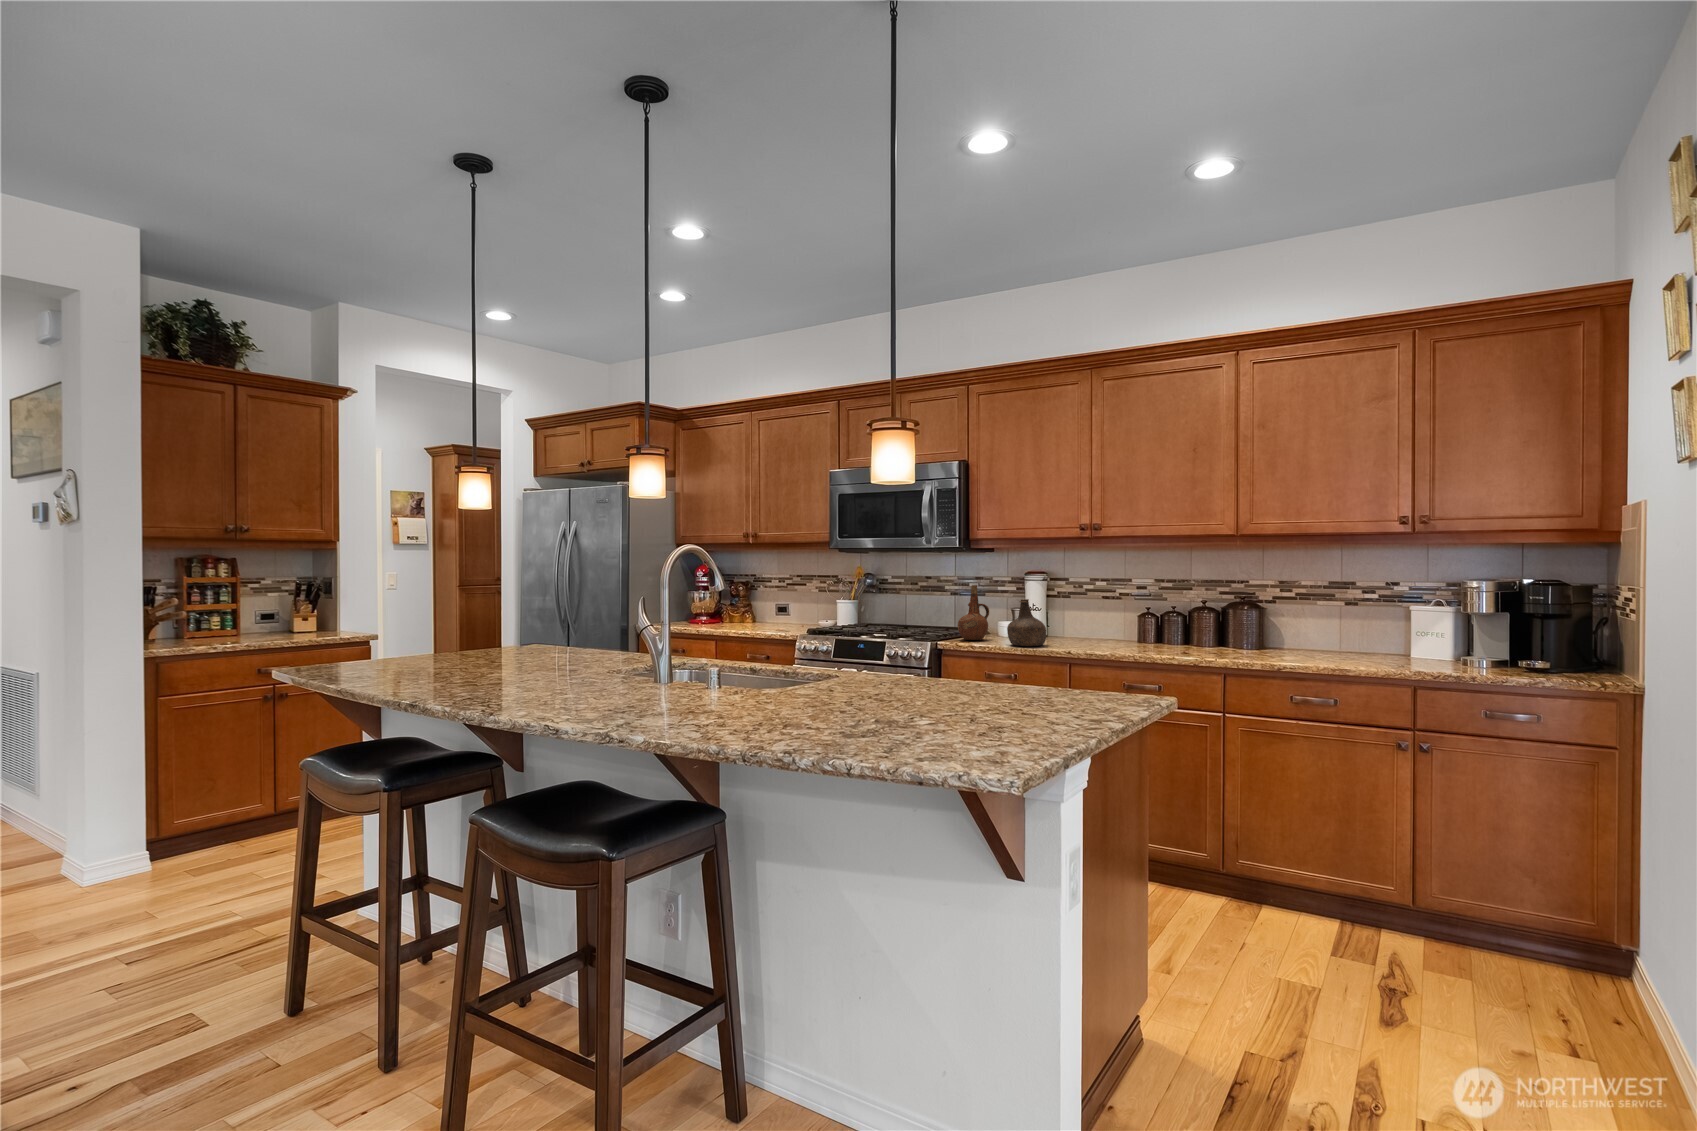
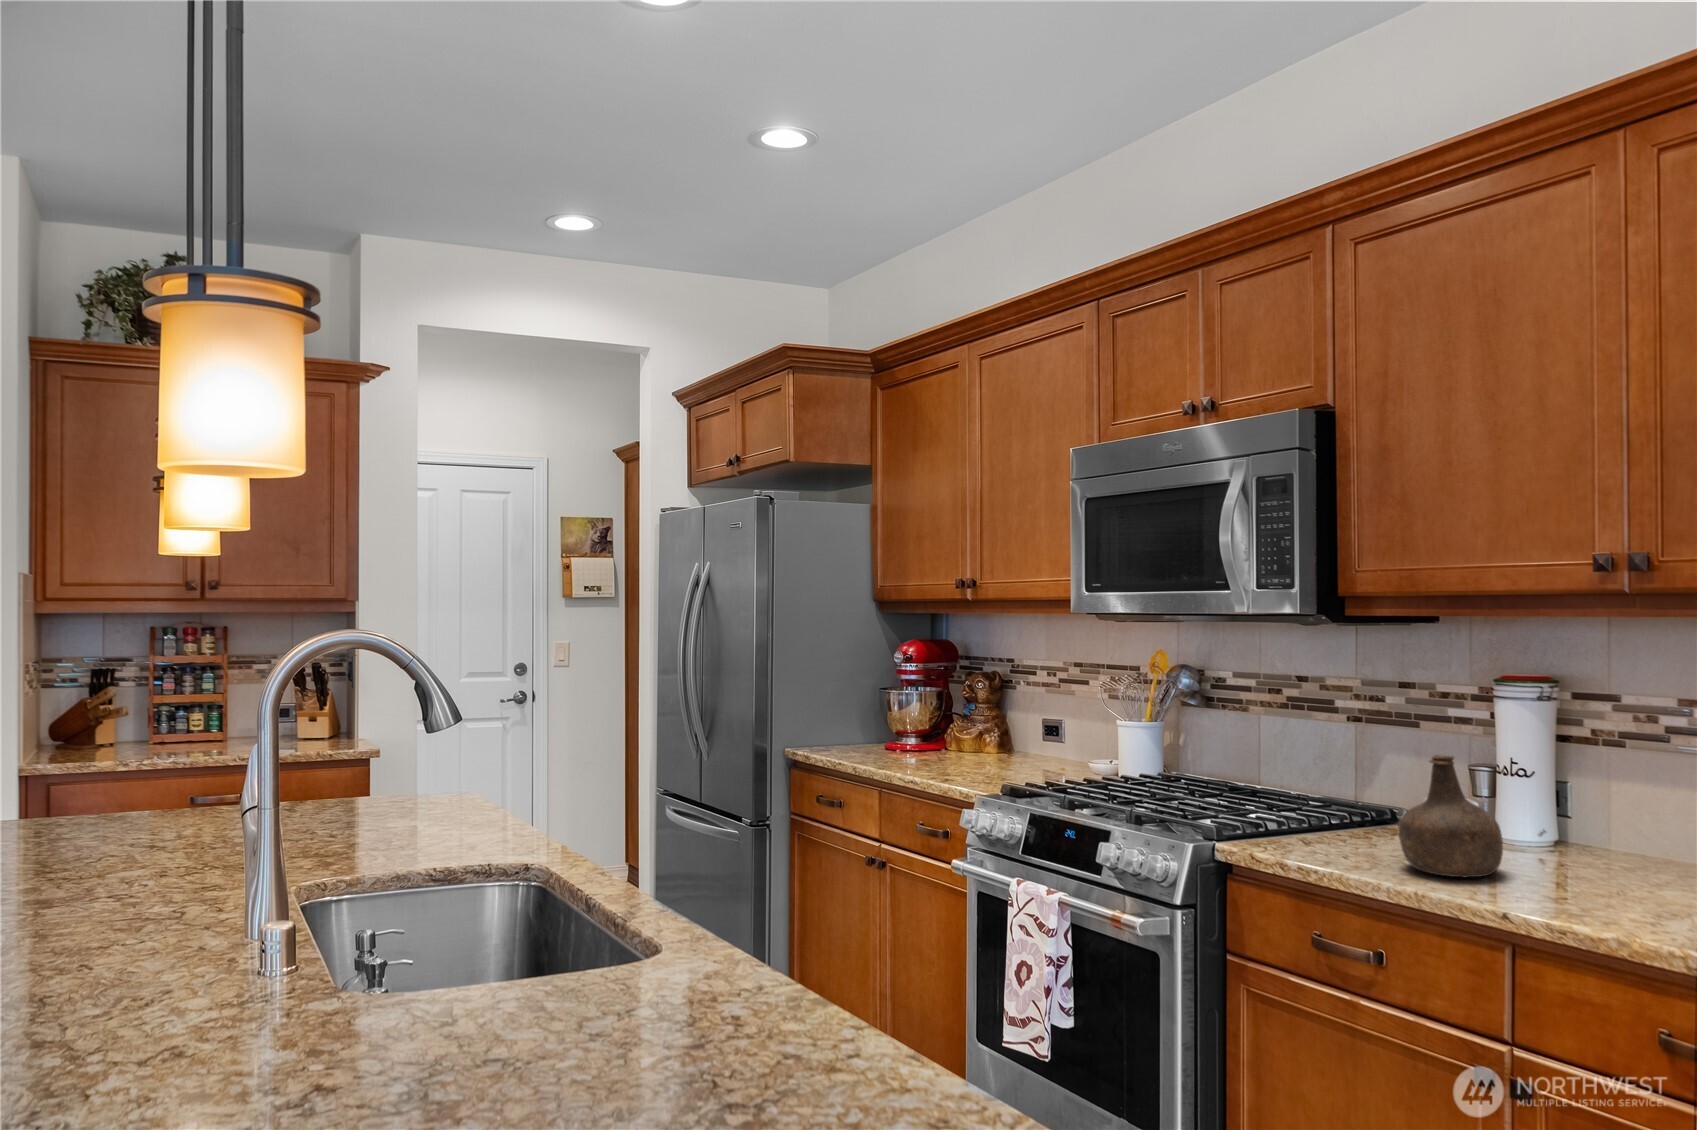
ceramic pitcher: present [958,585,989,640] -> none [1300,710,1379,841]

